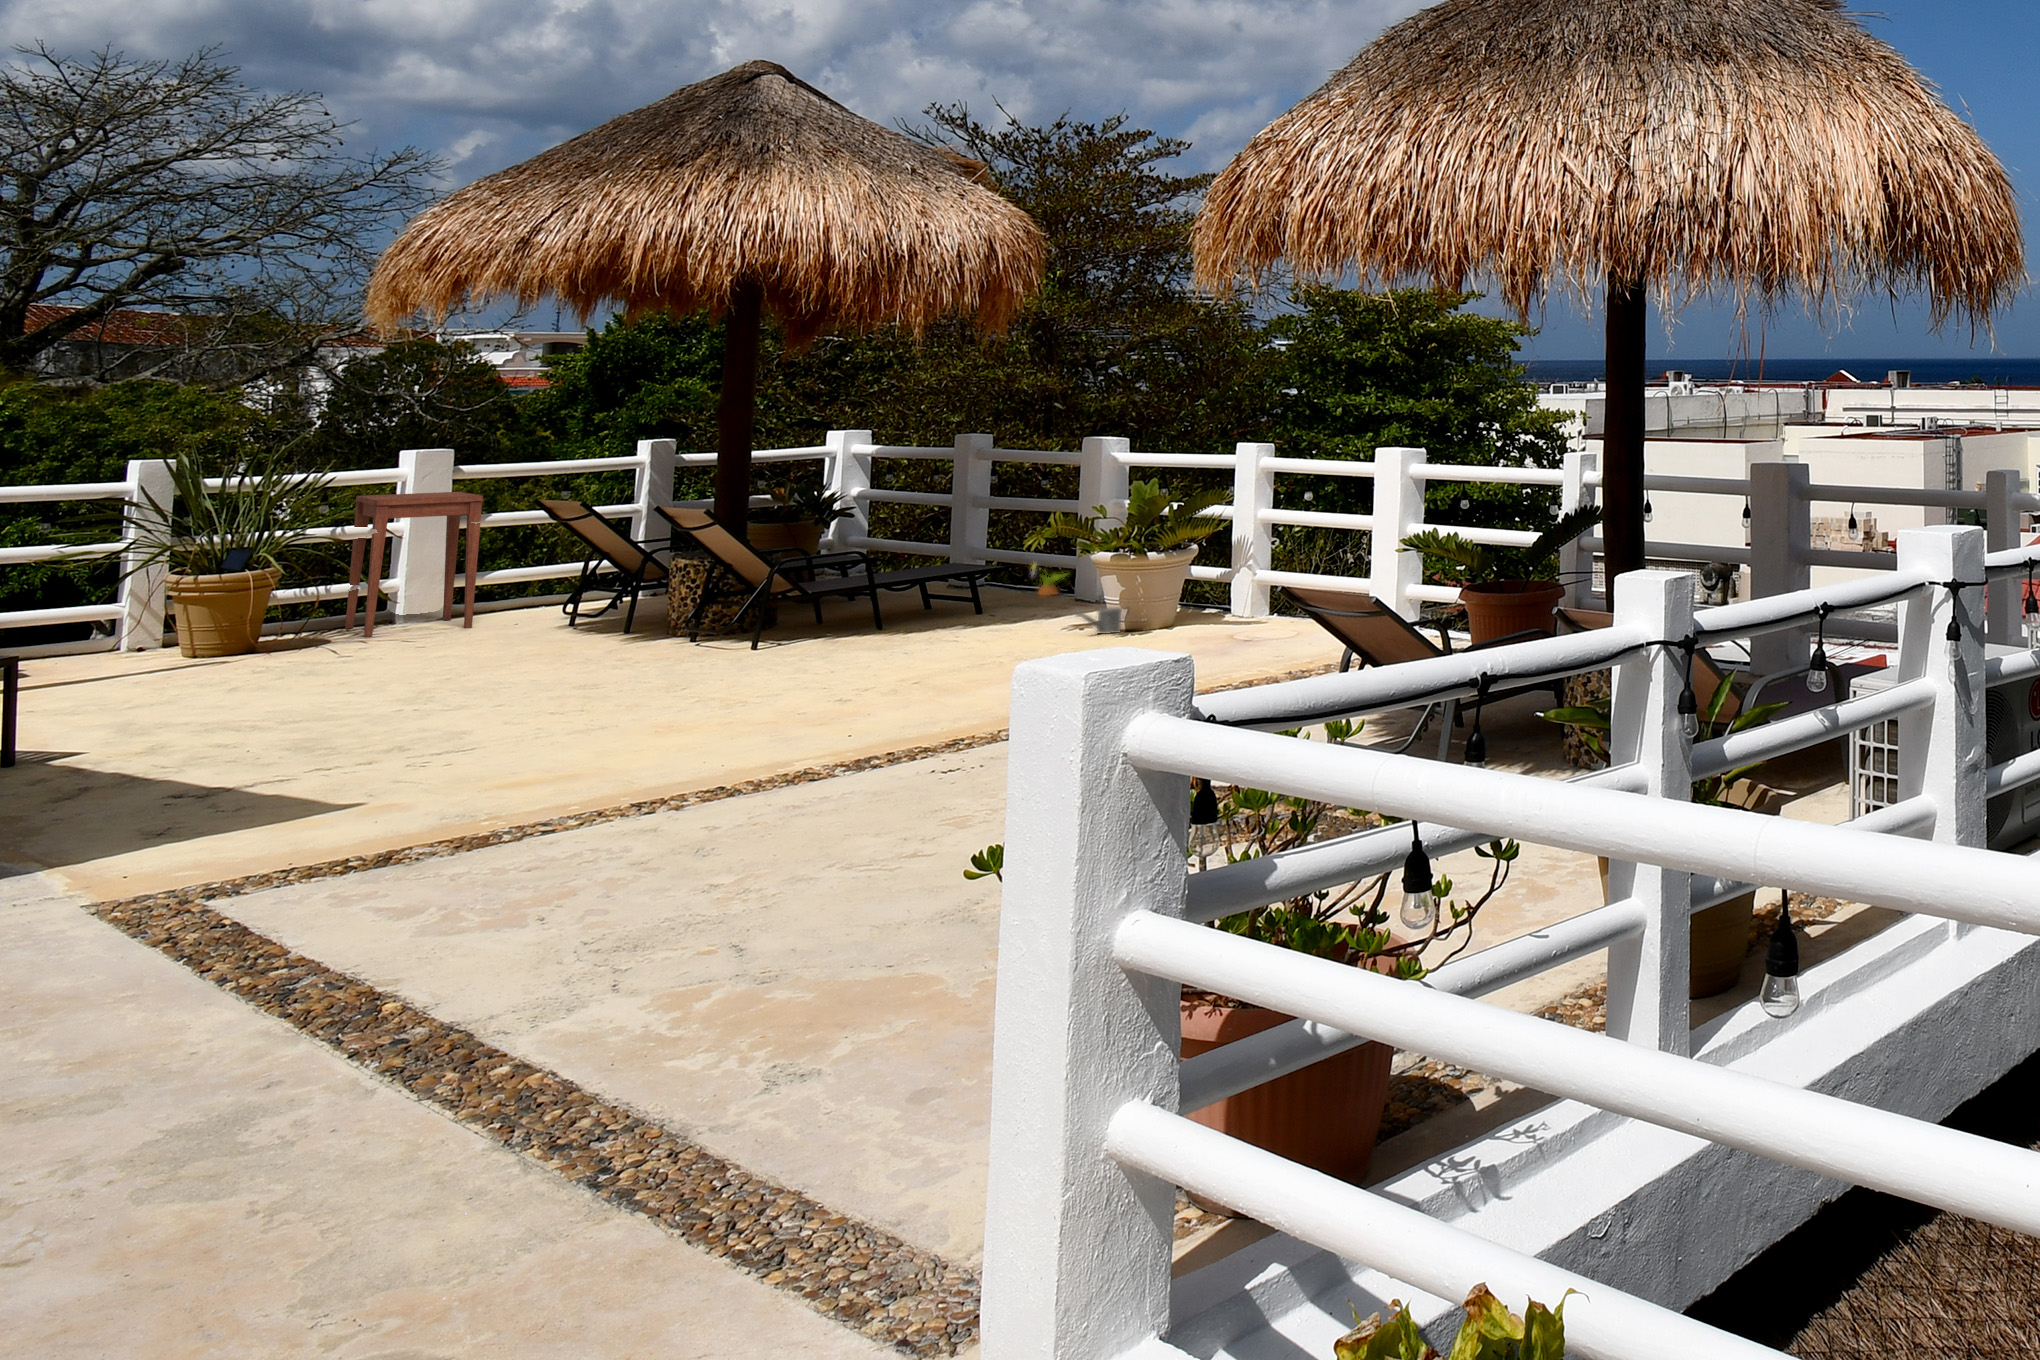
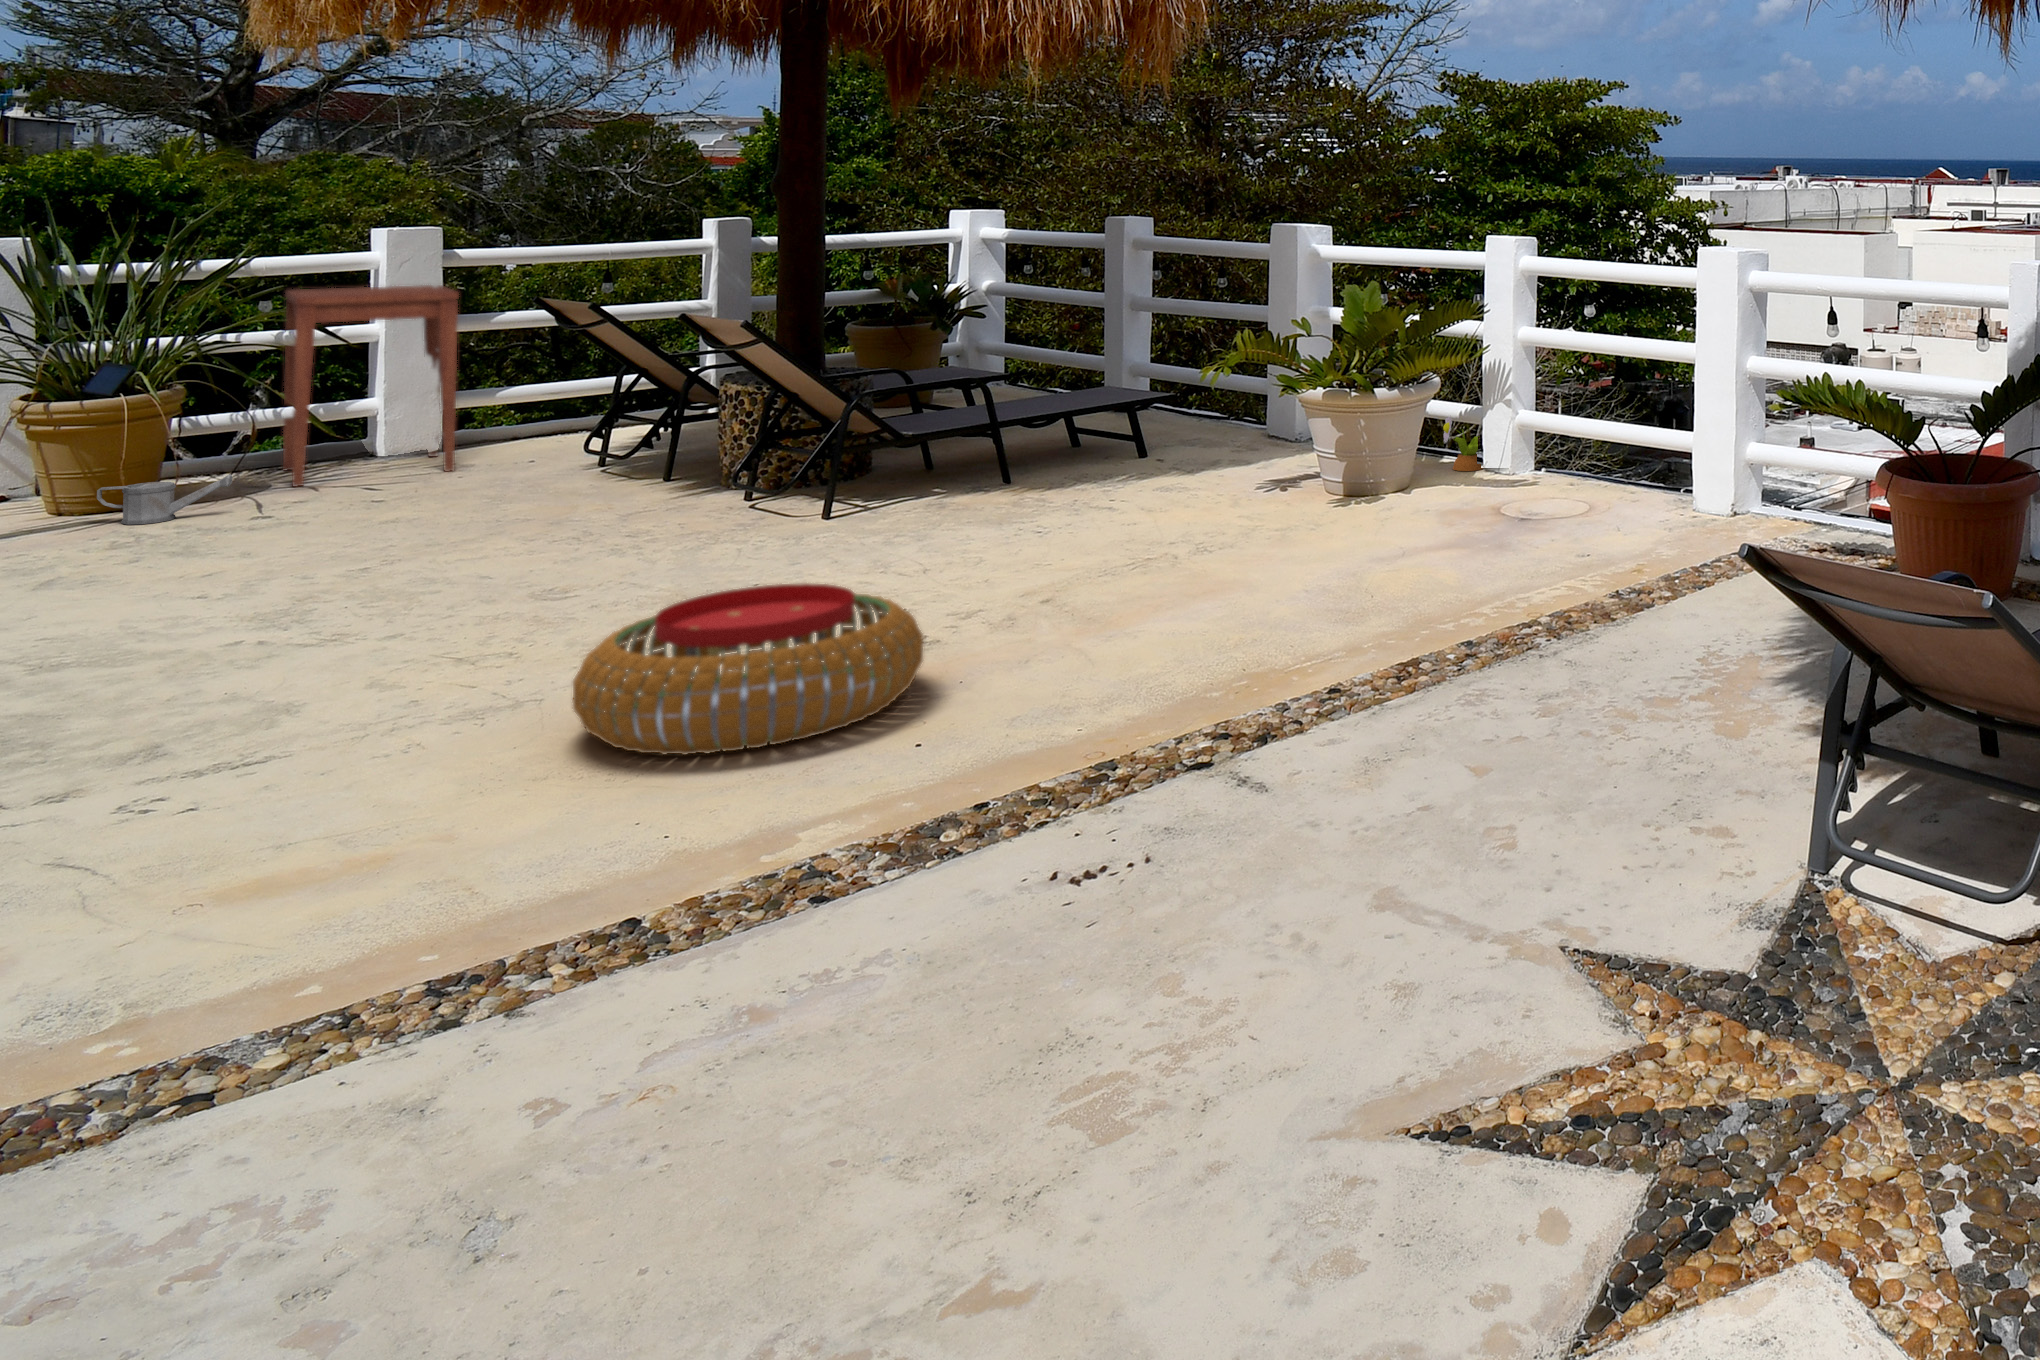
decorative plant: present [1032,564,1065,596] -> present [1443,416,1483,471]
watering can: present [1075,606,1129,634] -> present [97,474,232,525]
pouf: none [663,653,852,734] -> present [573,584,924,755]

